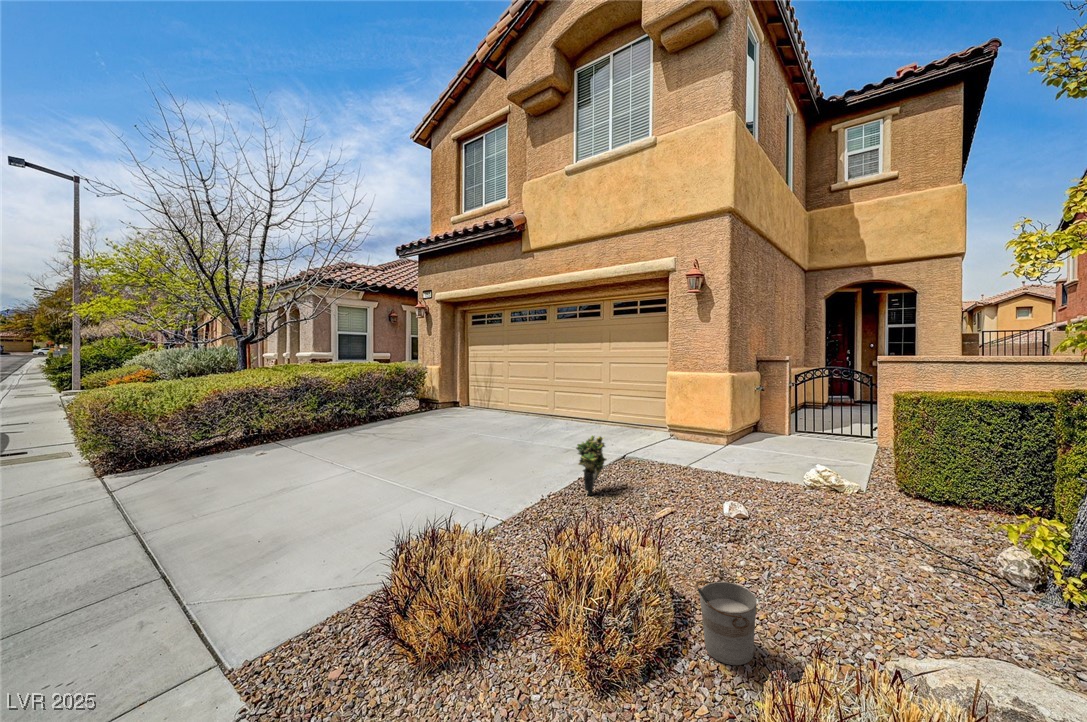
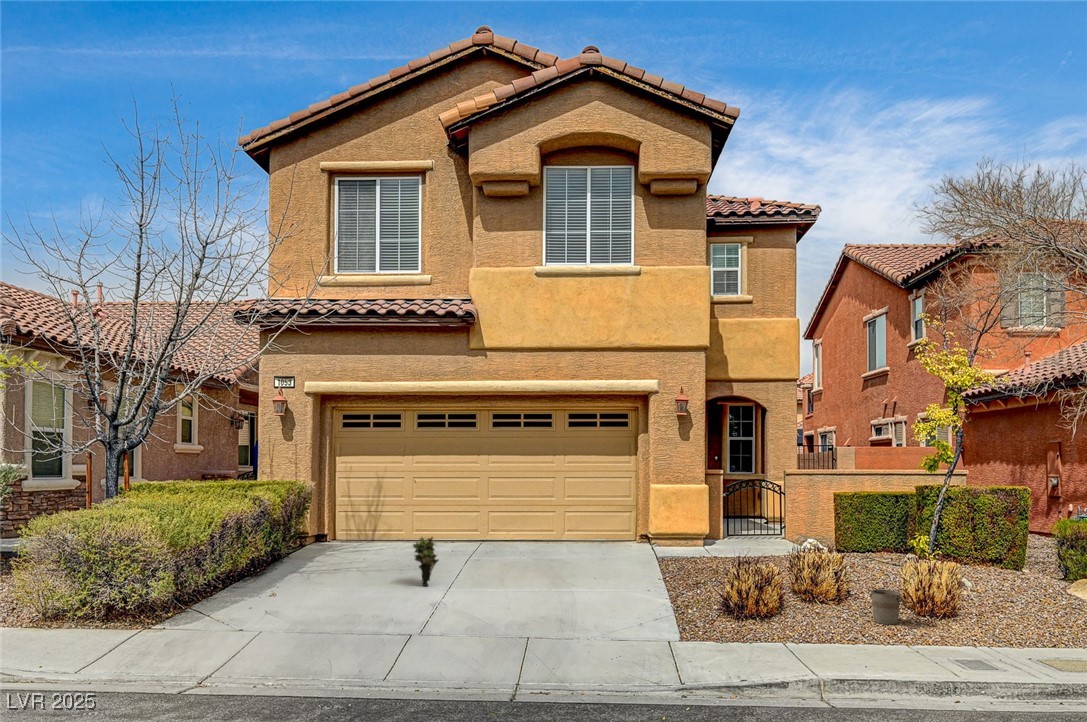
potted plant: present [576,435,607,495] -> present [413,537,439,586]

